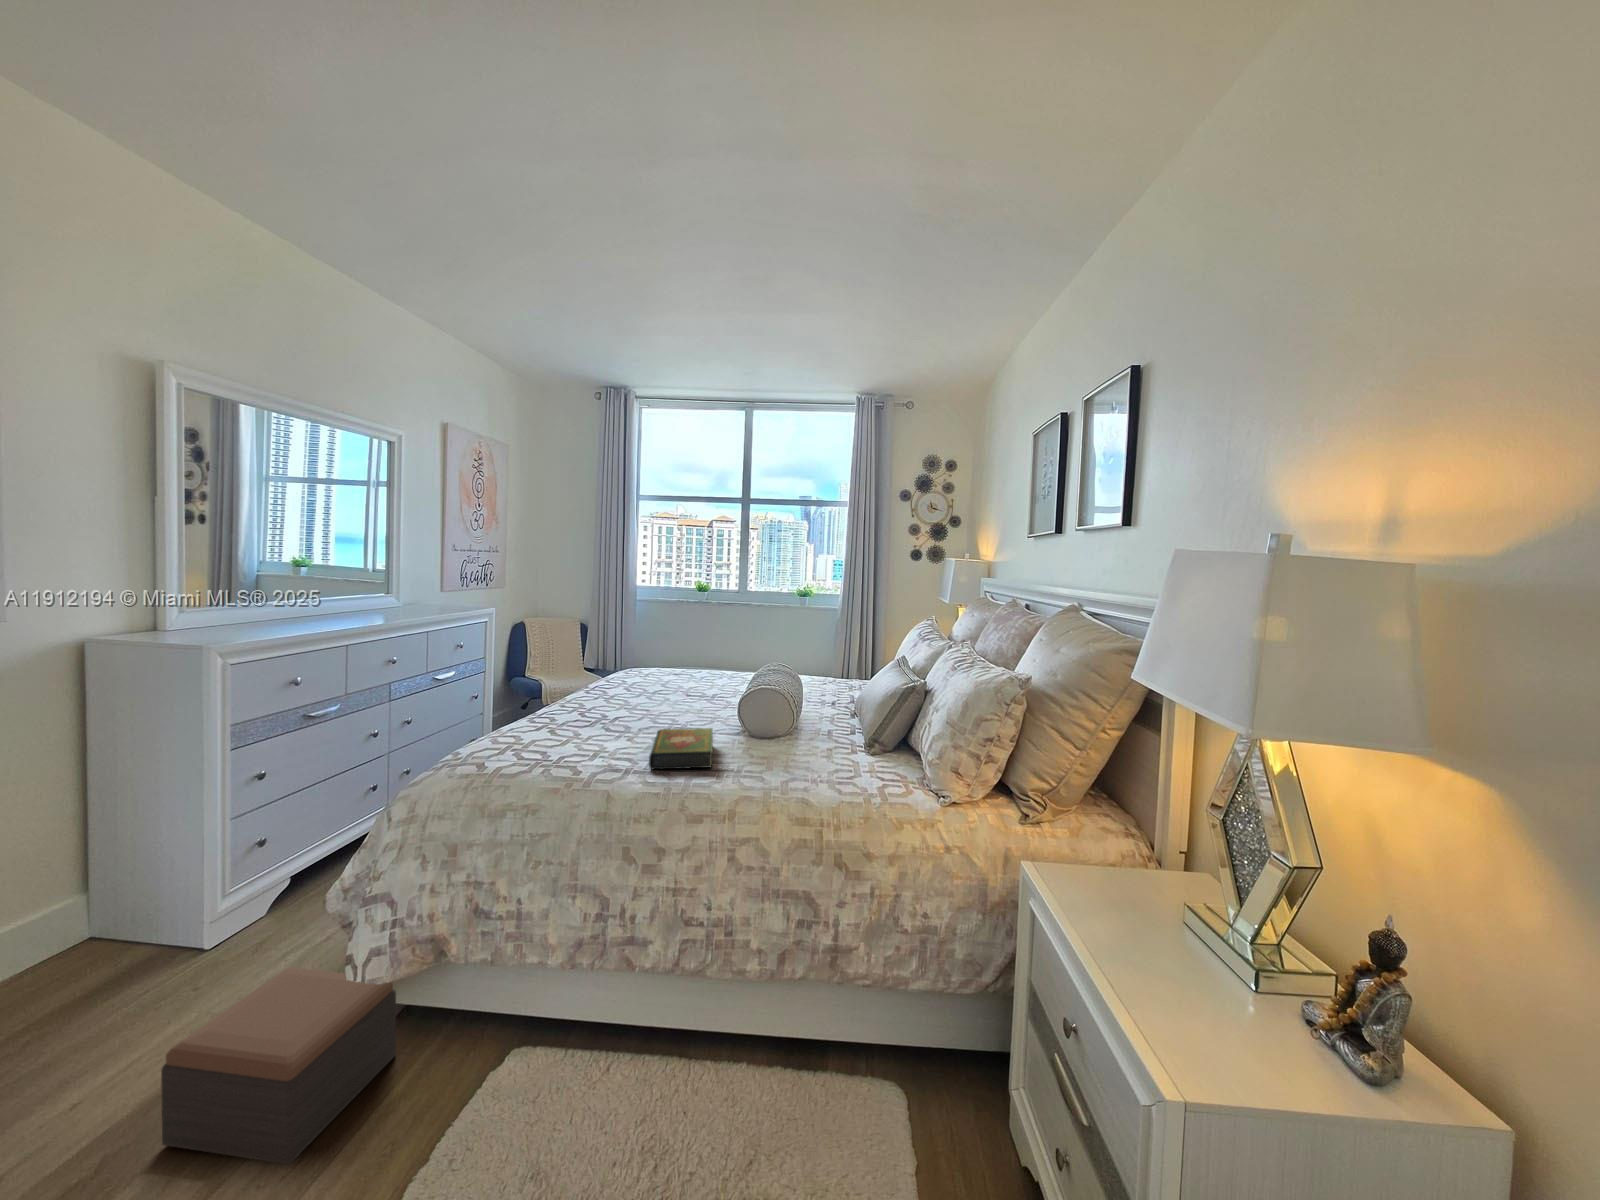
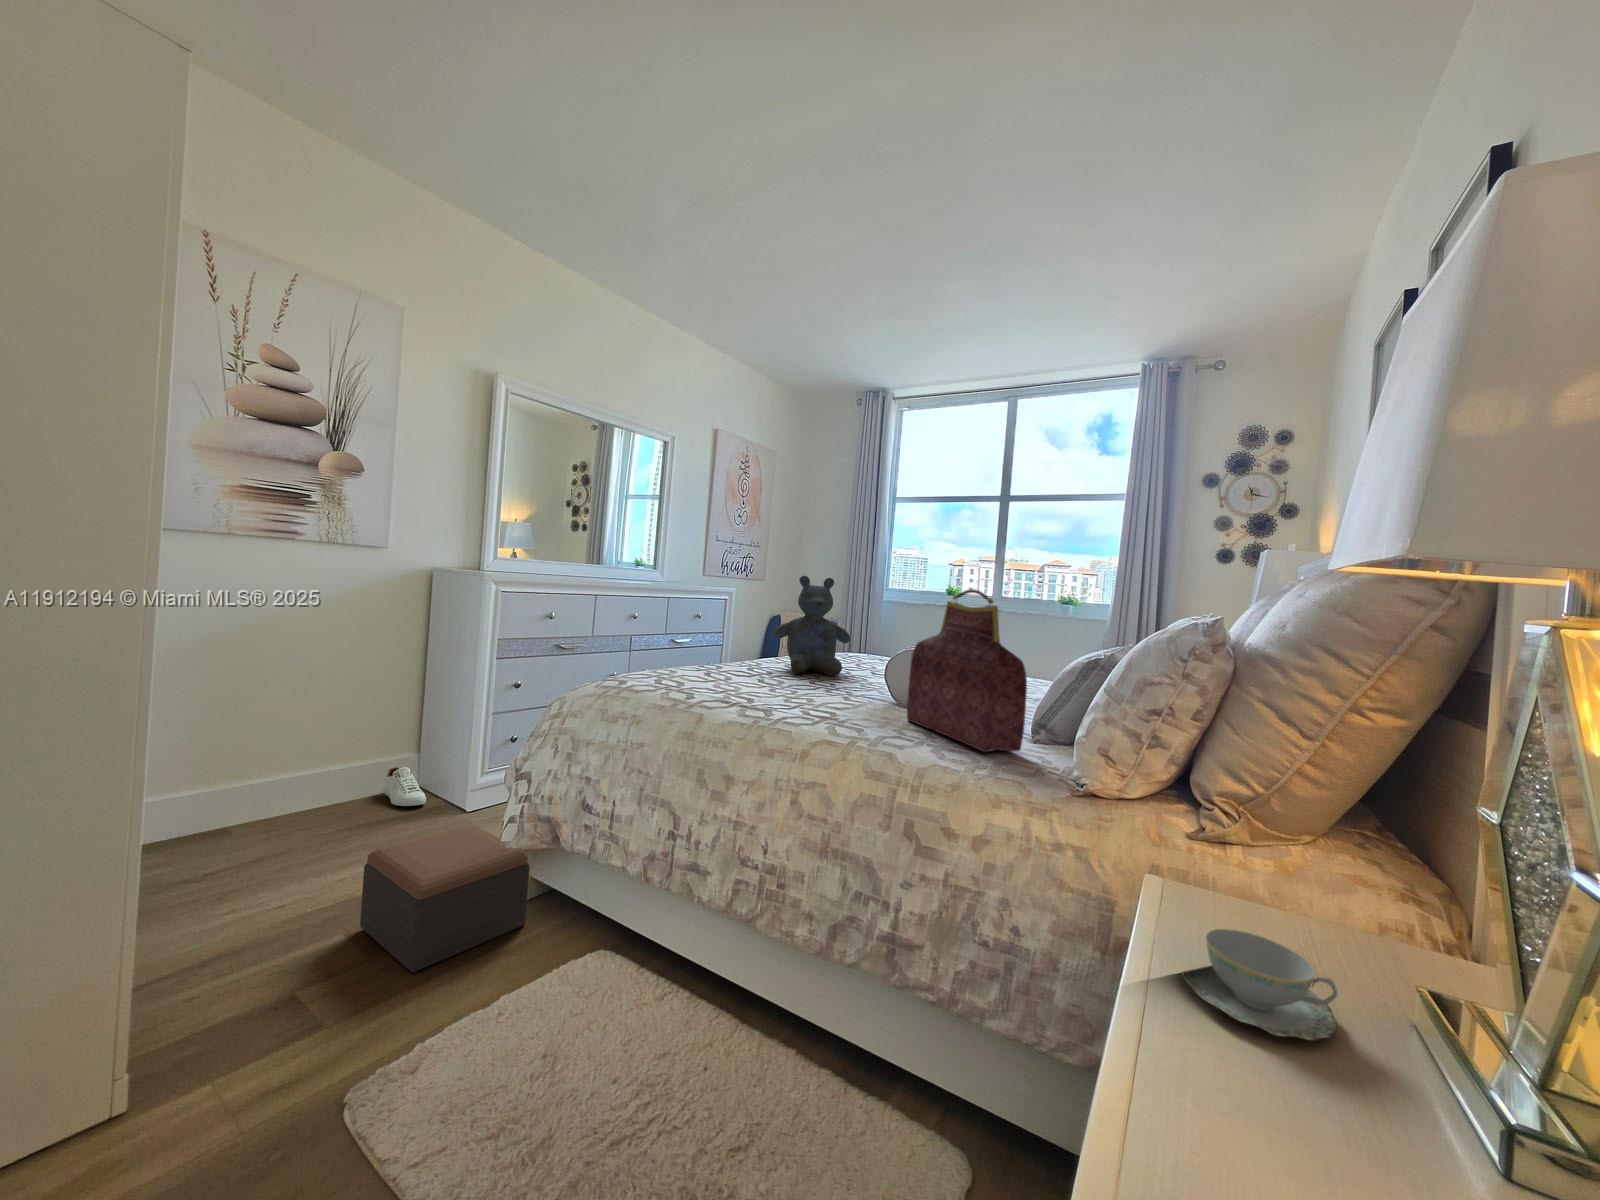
stuffed bear: none [601,616,676,715] -> present [774,576,850,676]
handbag: none [780,648,888,782] -> present [907,589,1027,752]
book: present [649,728,713,769] -> none [756,676,846,713]
teacup: none [1094,898,1172,955] -> present [1182,929,1338,1040]
shoe: none [31,916,126,972] -> present [383,767,426,806]

